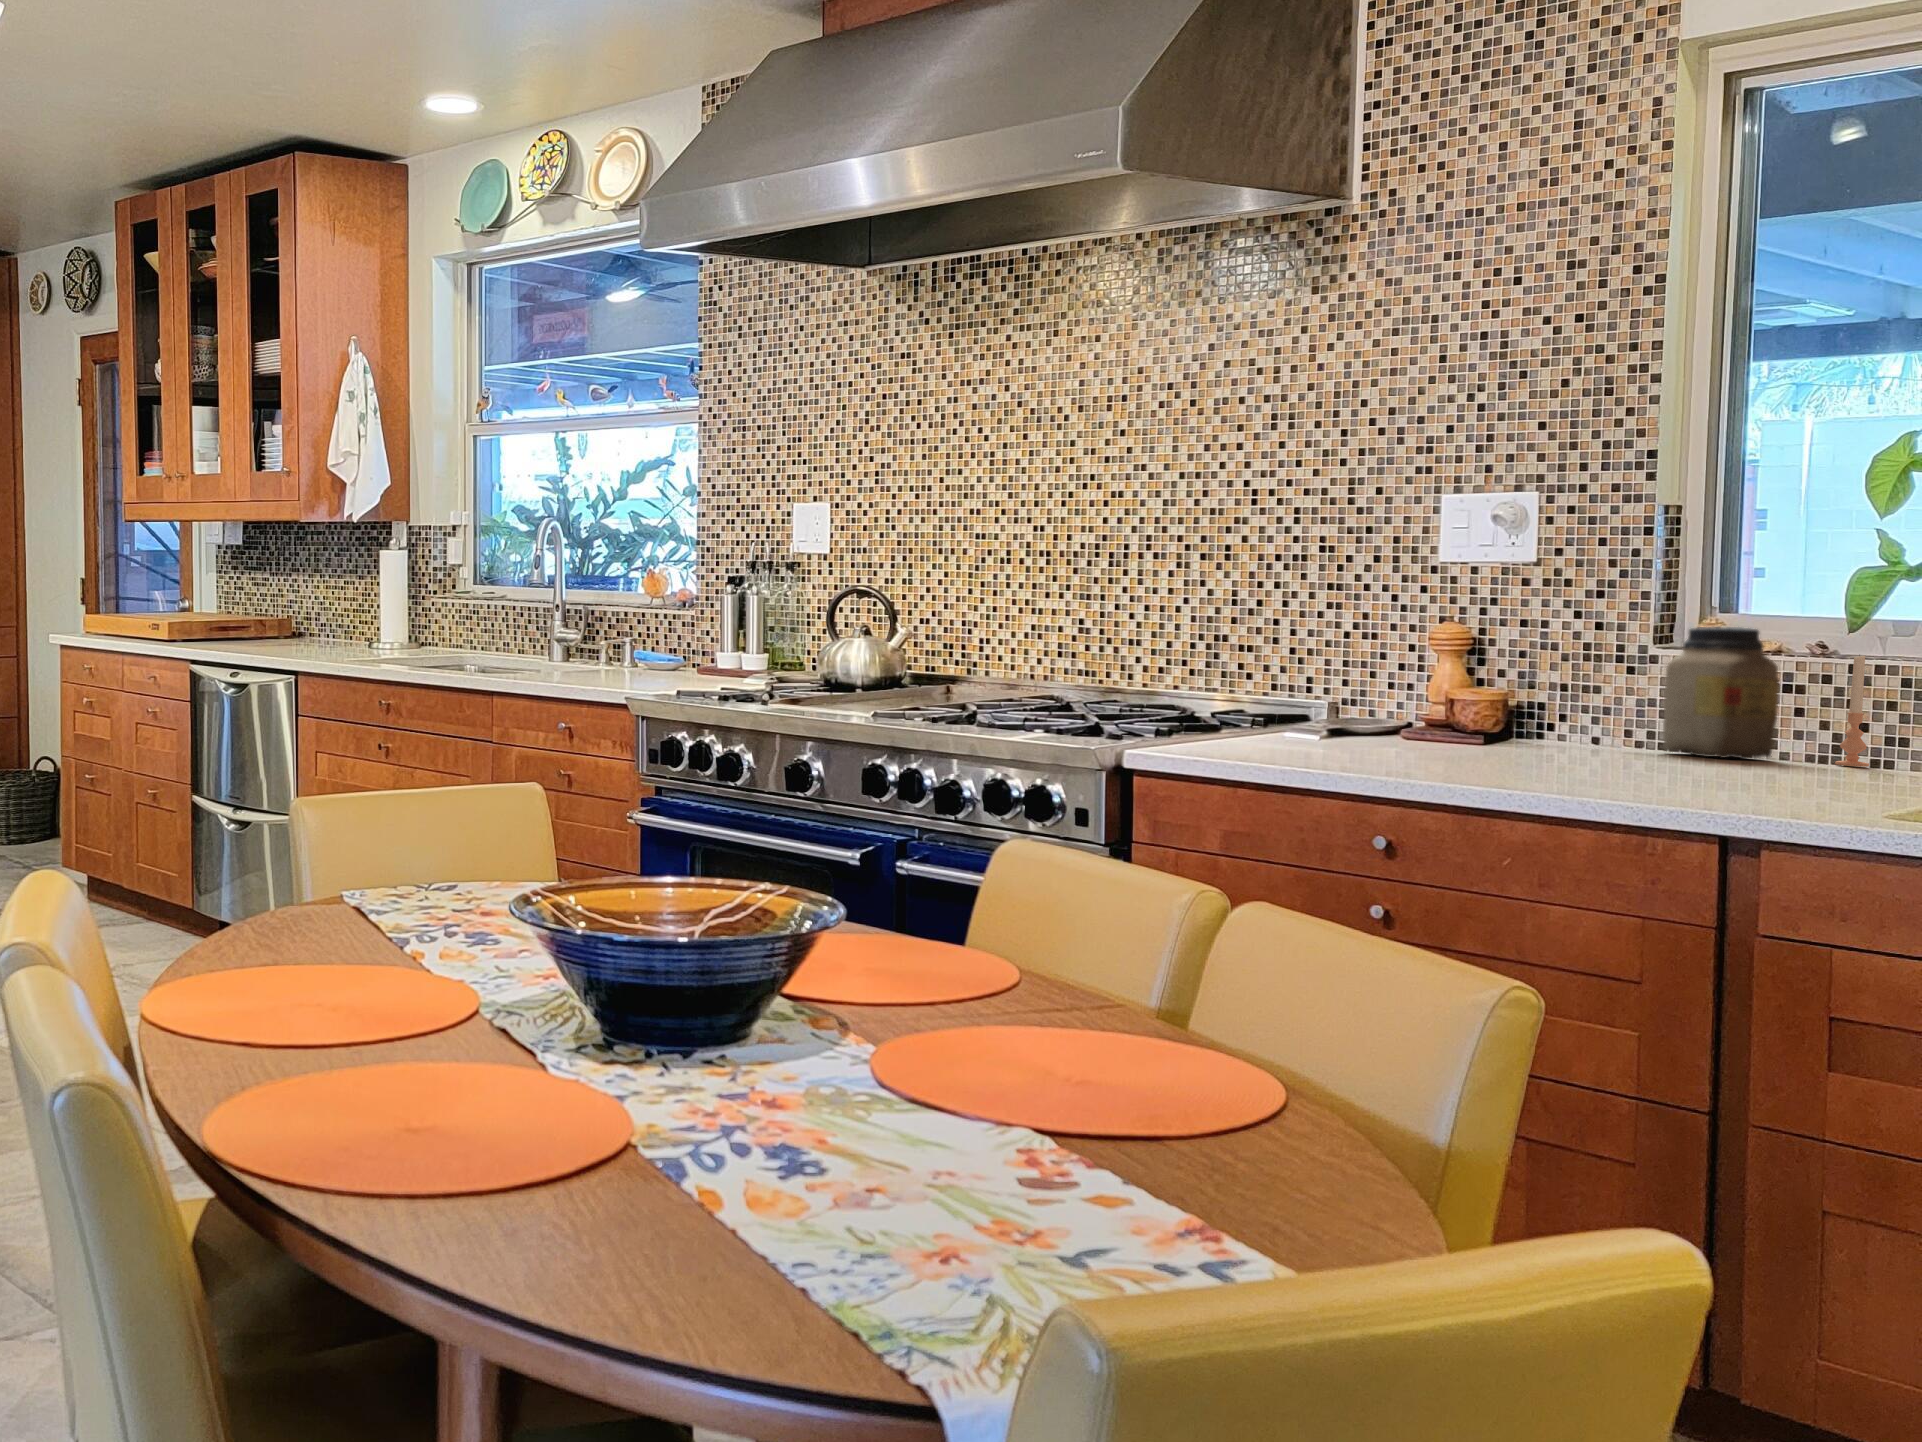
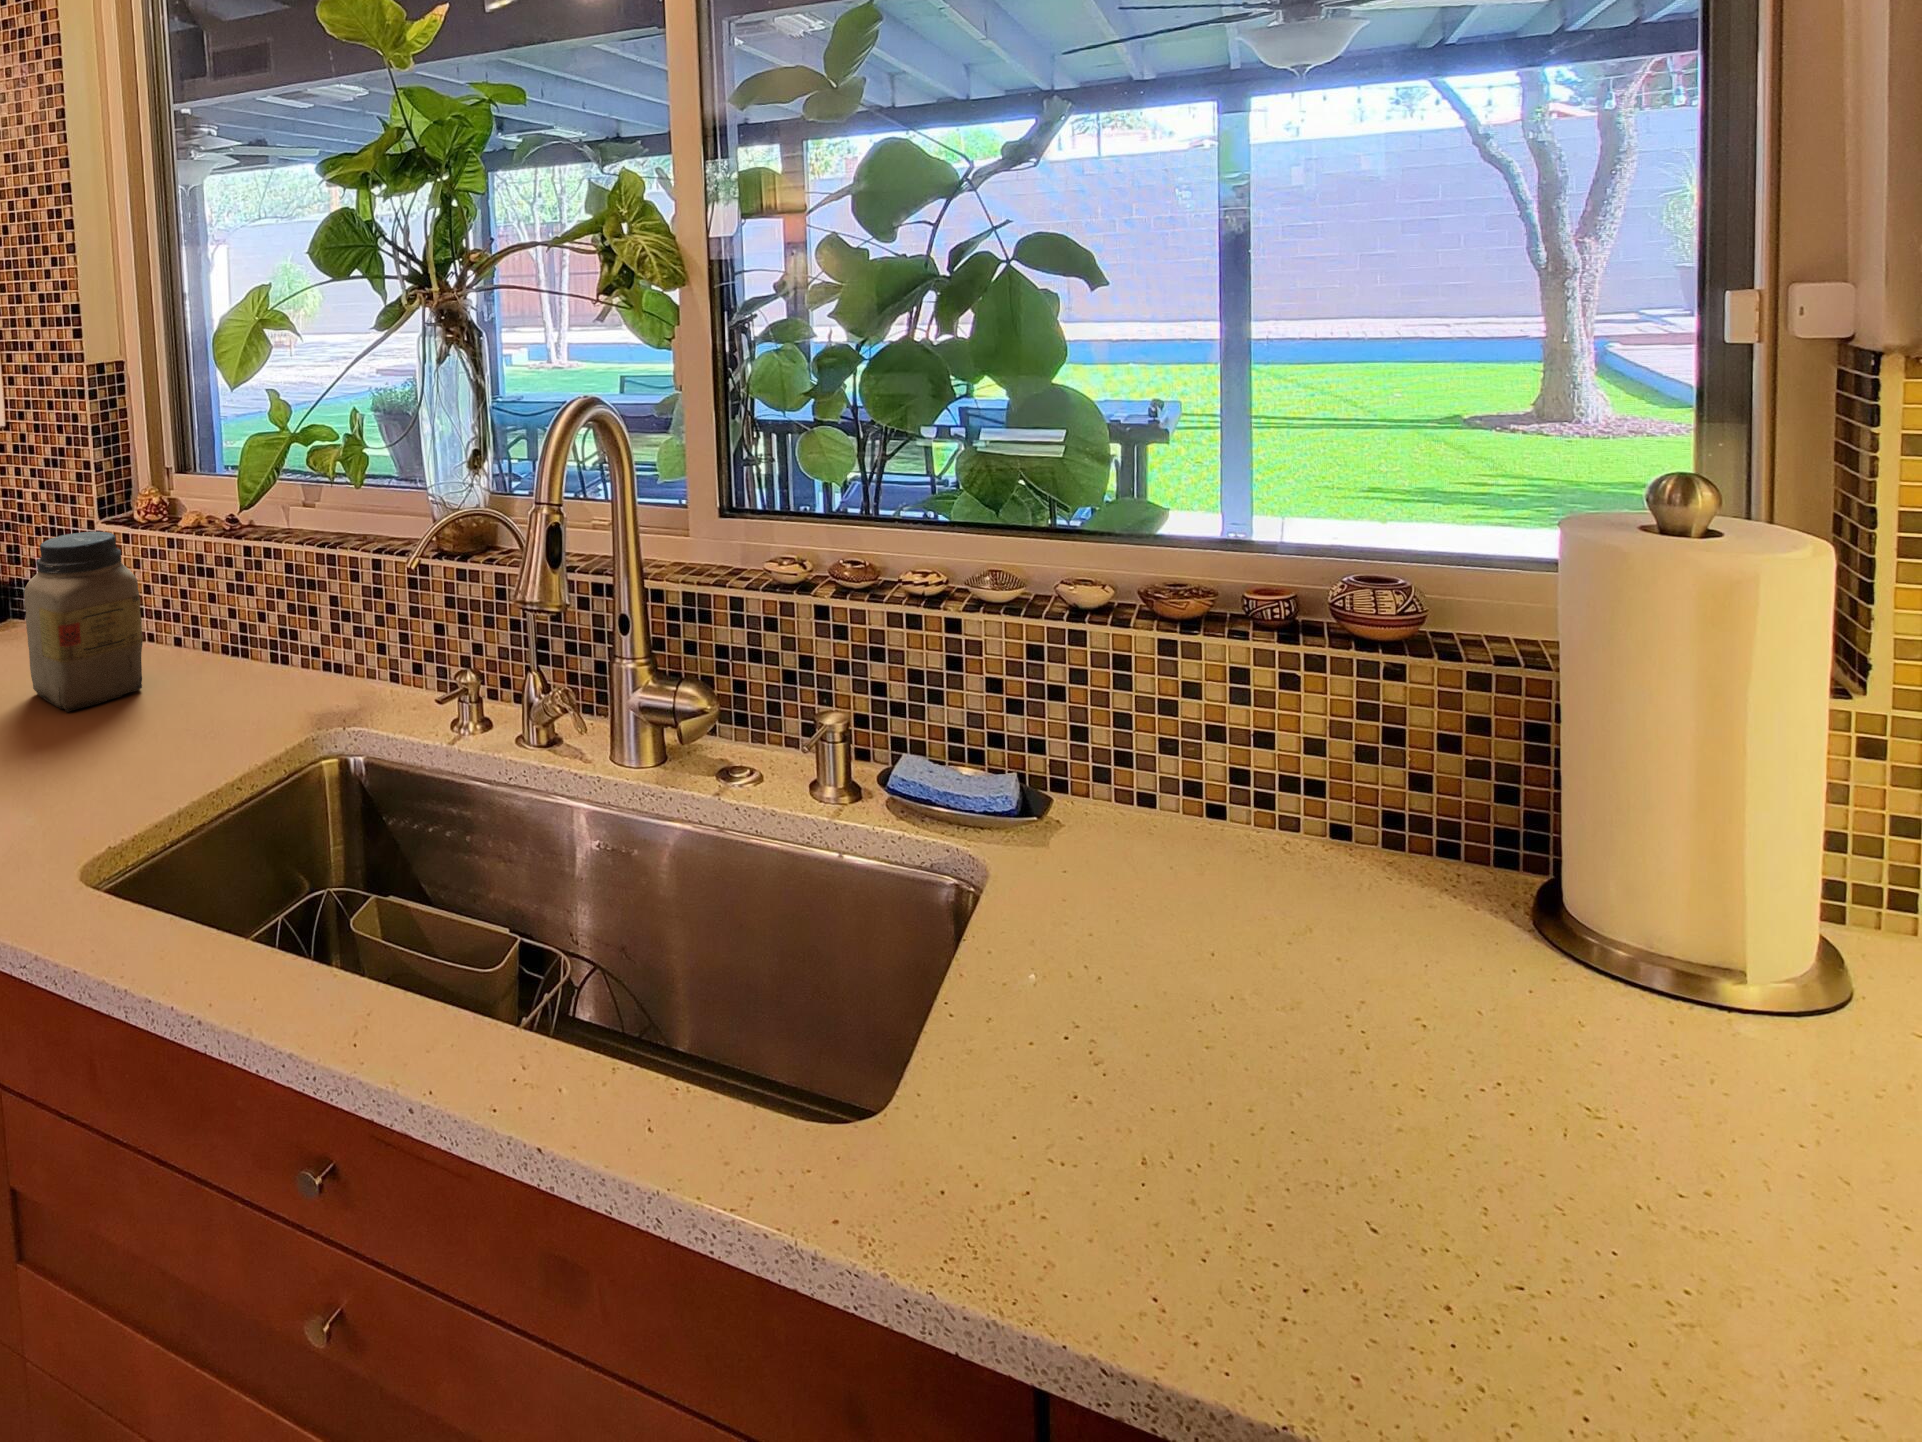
candle: present [1835,655,1869,767] -> none [201,560,234,696]

